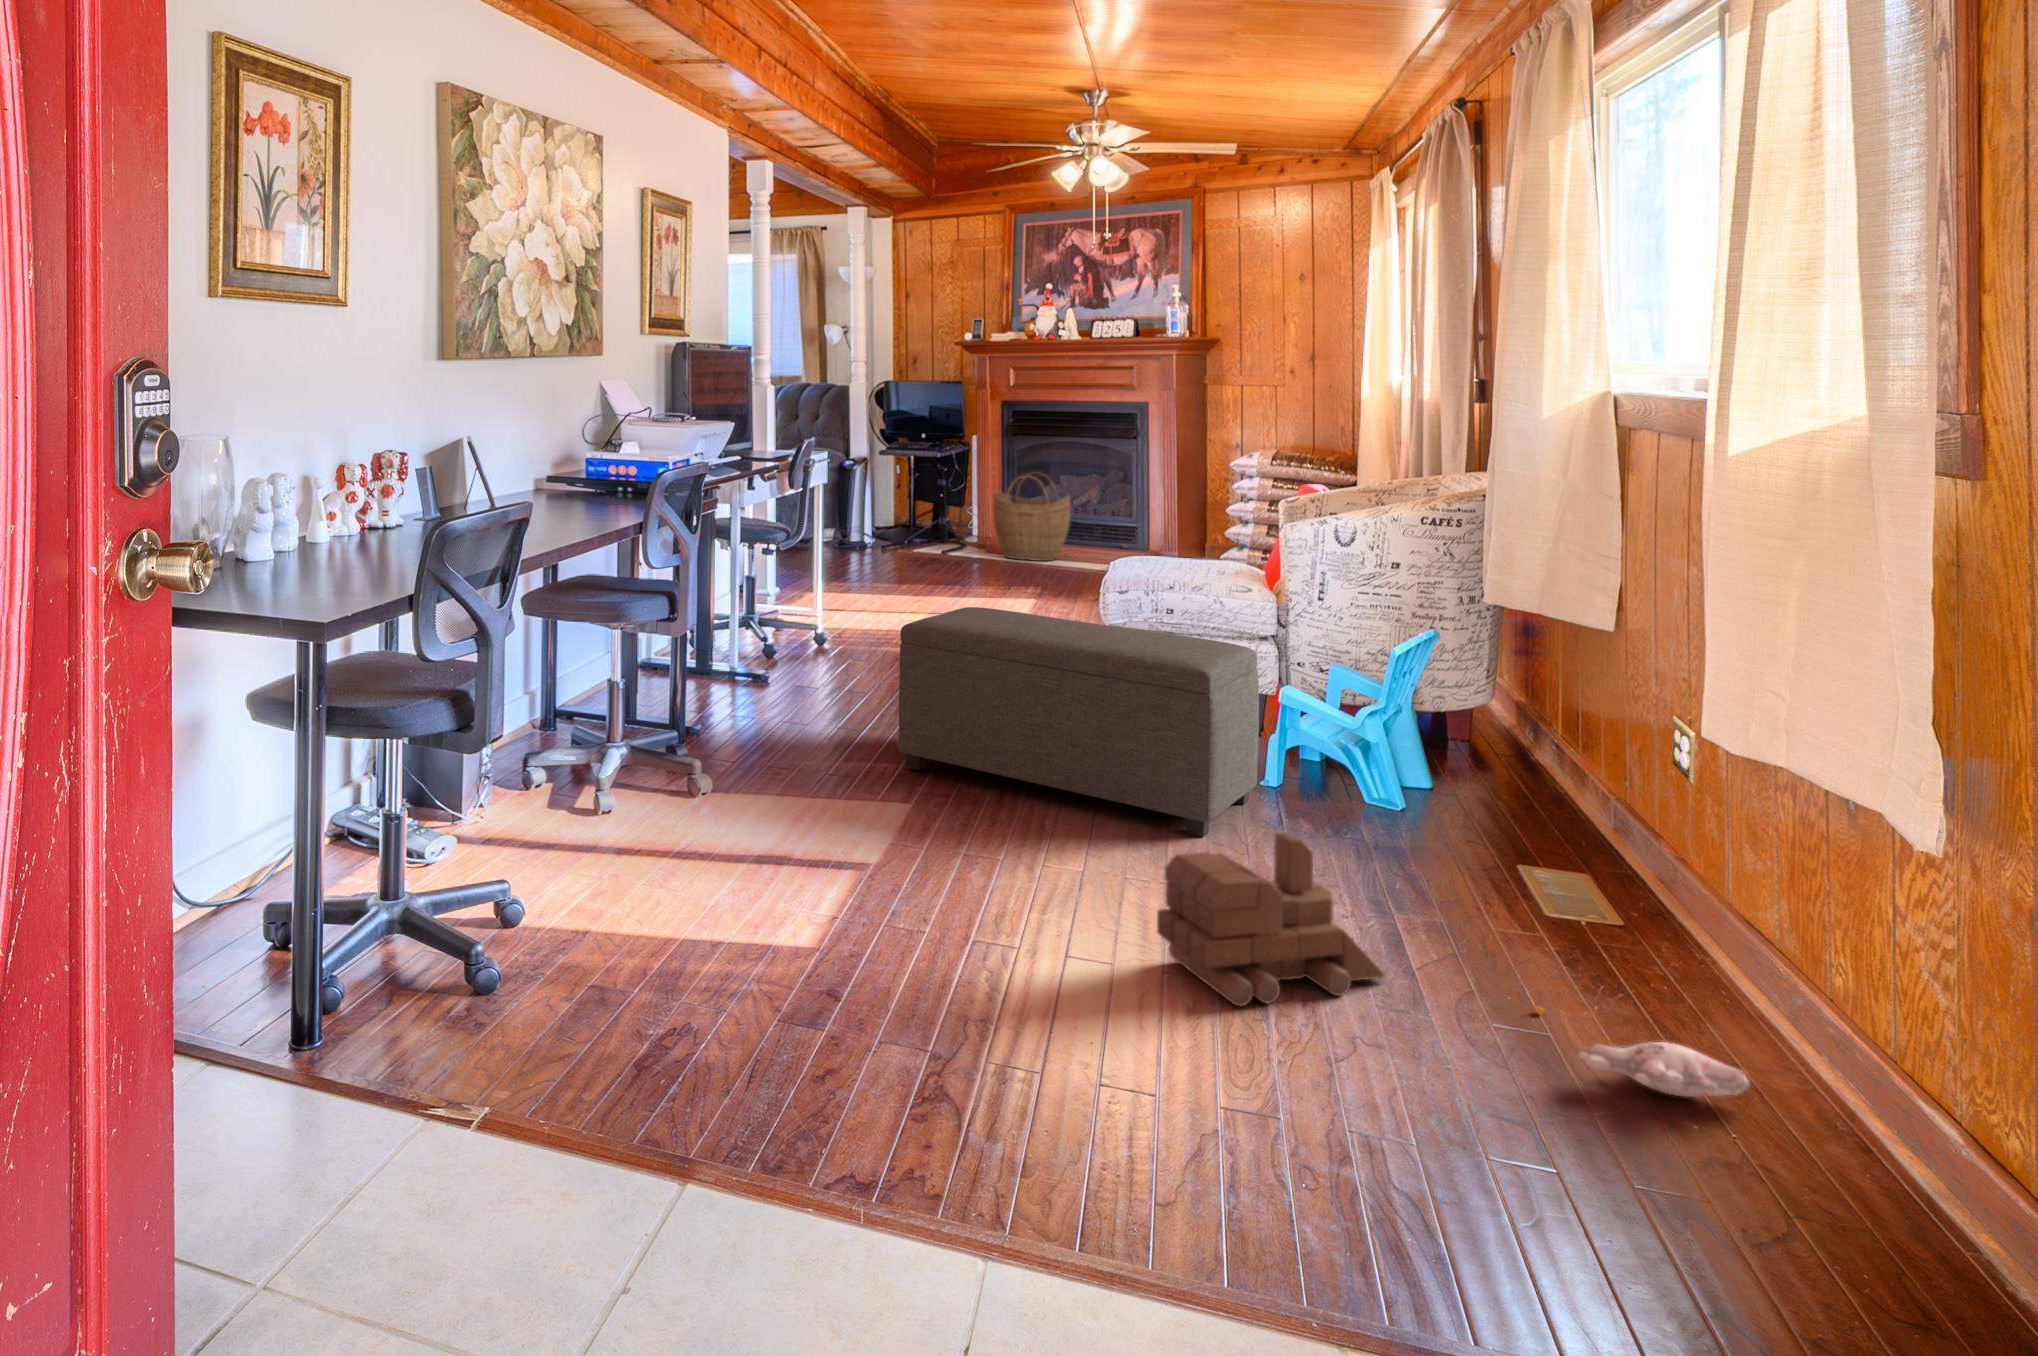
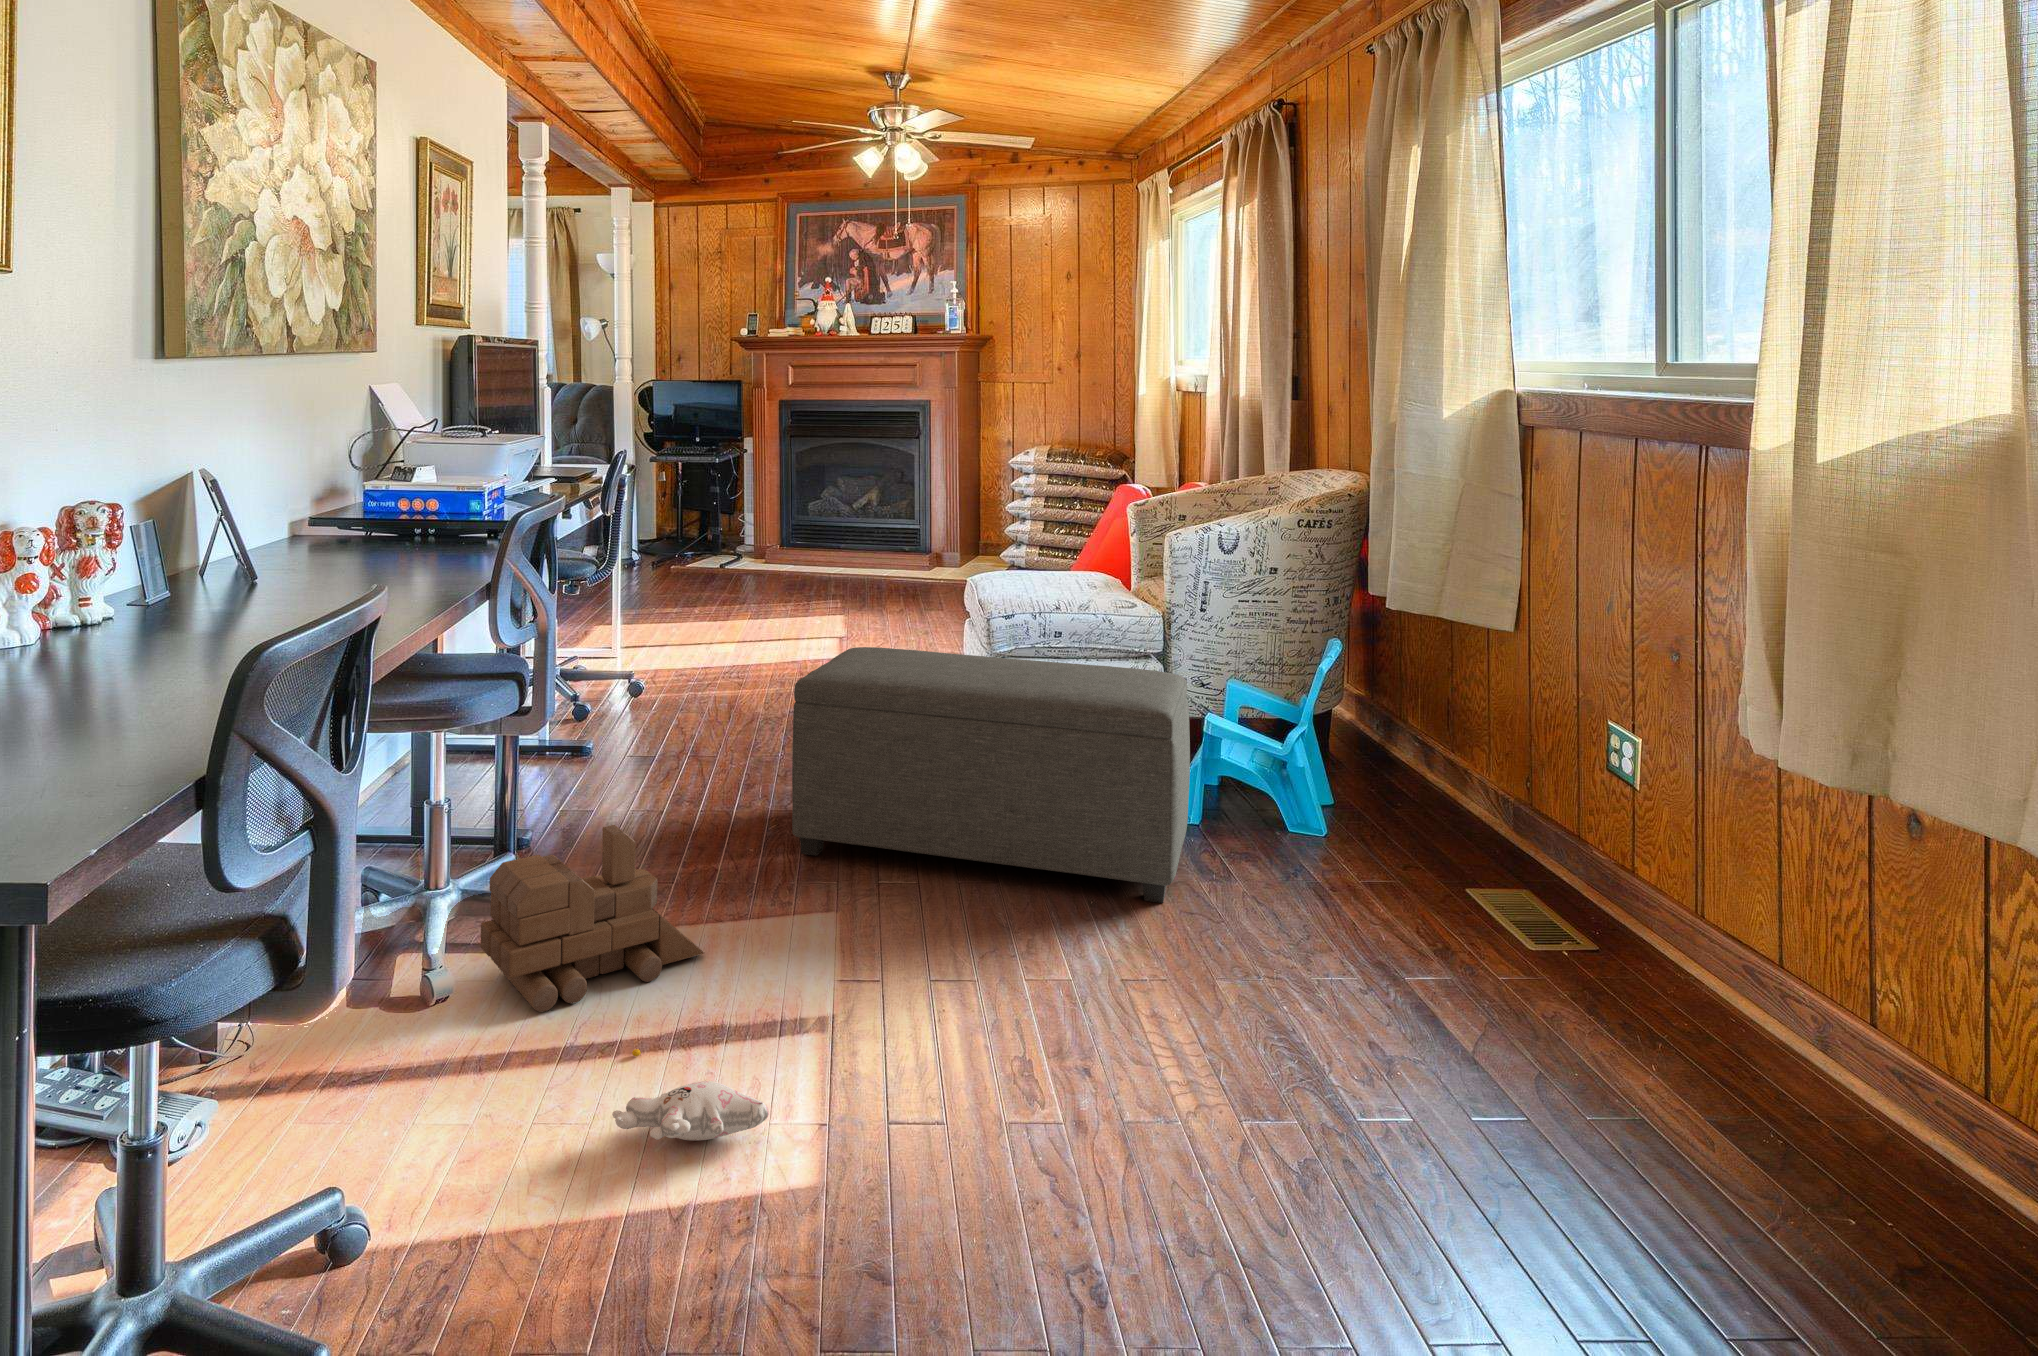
woven basket: present [993,473,1071,561] -> none [772,473,850,567]
toy train: present [1157,832,1385,1006] -> present [481,825,704,1012]
plush toy: present [1535,1007,1750,1097] -> present [612,1049,769,1141]

